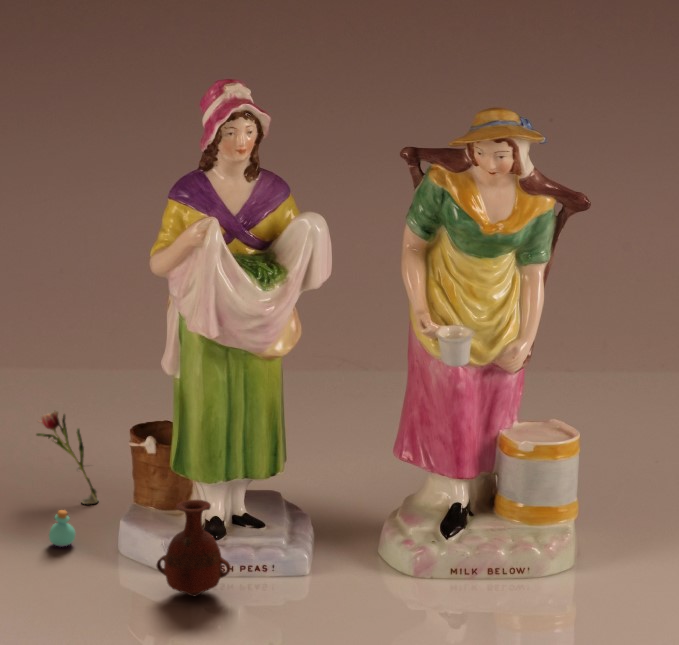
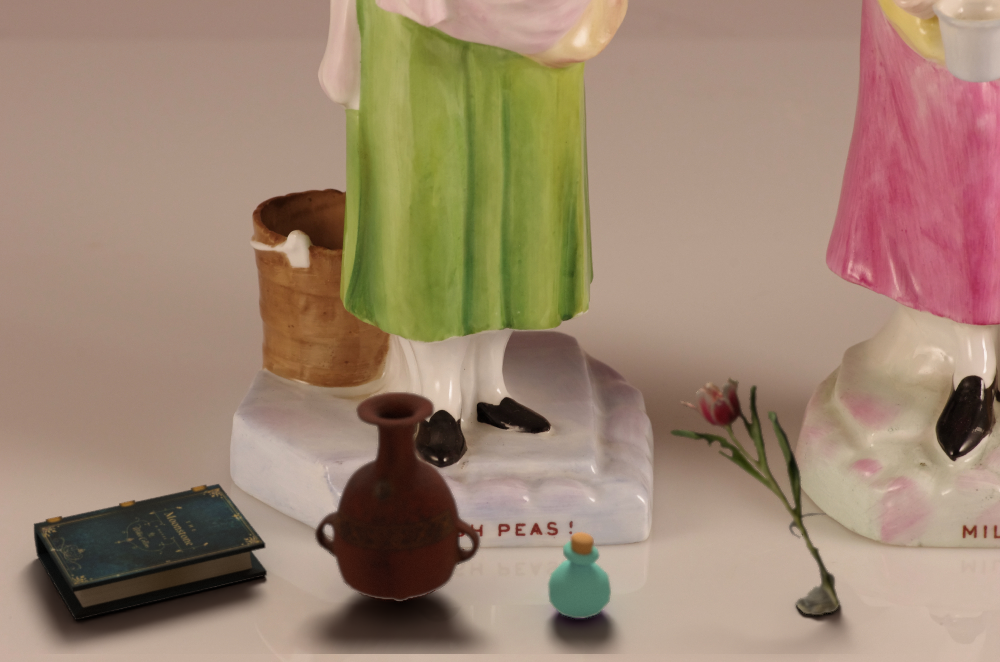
flower: present [36,411,99,504] -> present [671,378,840,615]
perfume bottle: present [49,510,75,546] -> present [548,532,611,618]
book: none [28,550,134,602] -> present [34,484,267,620]

